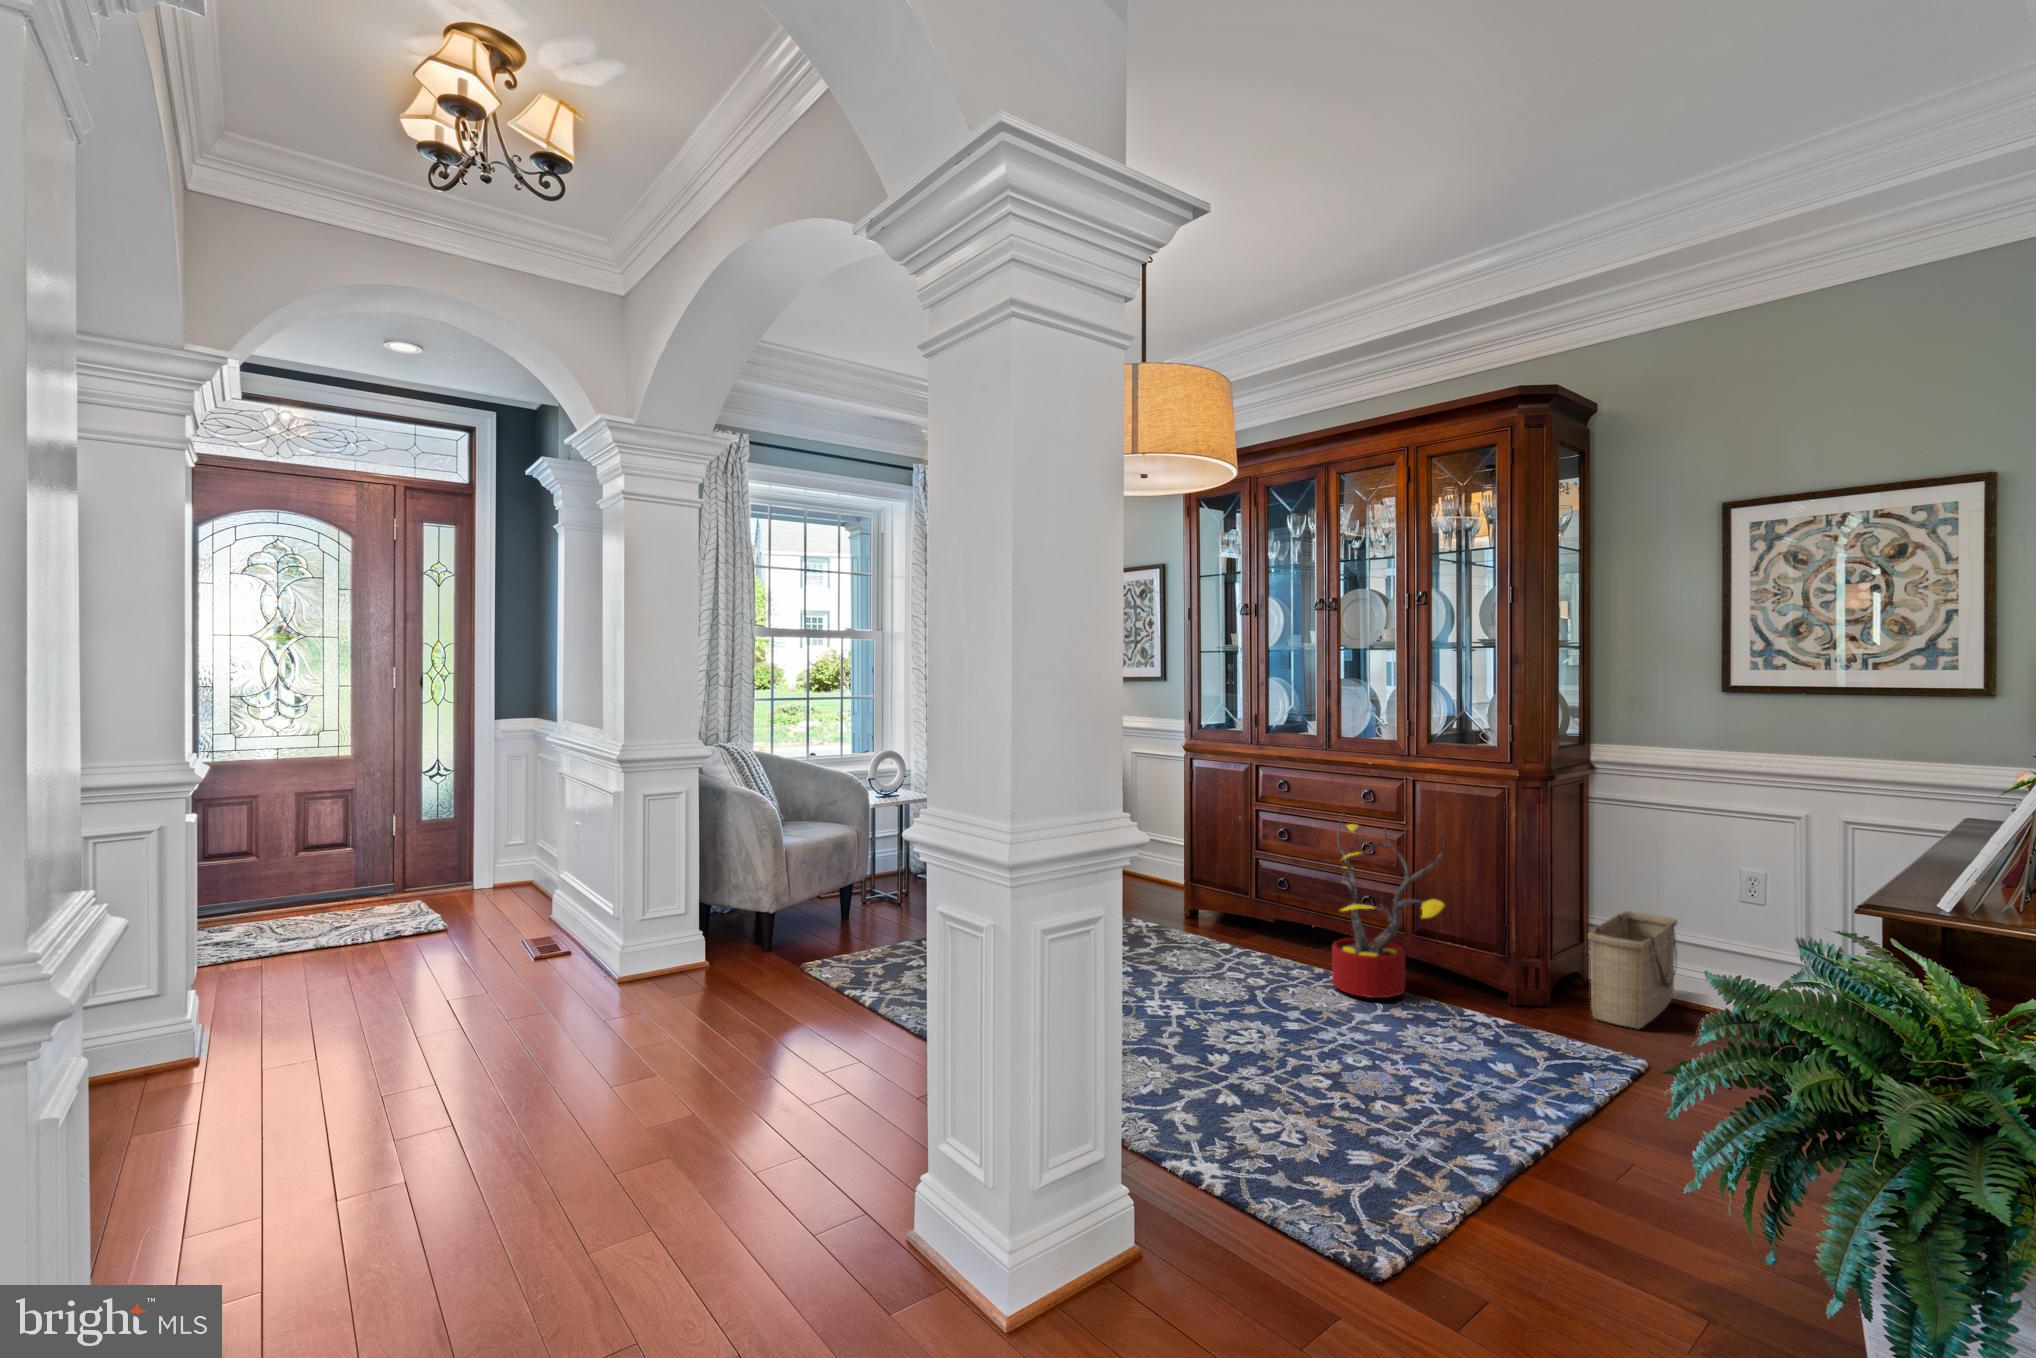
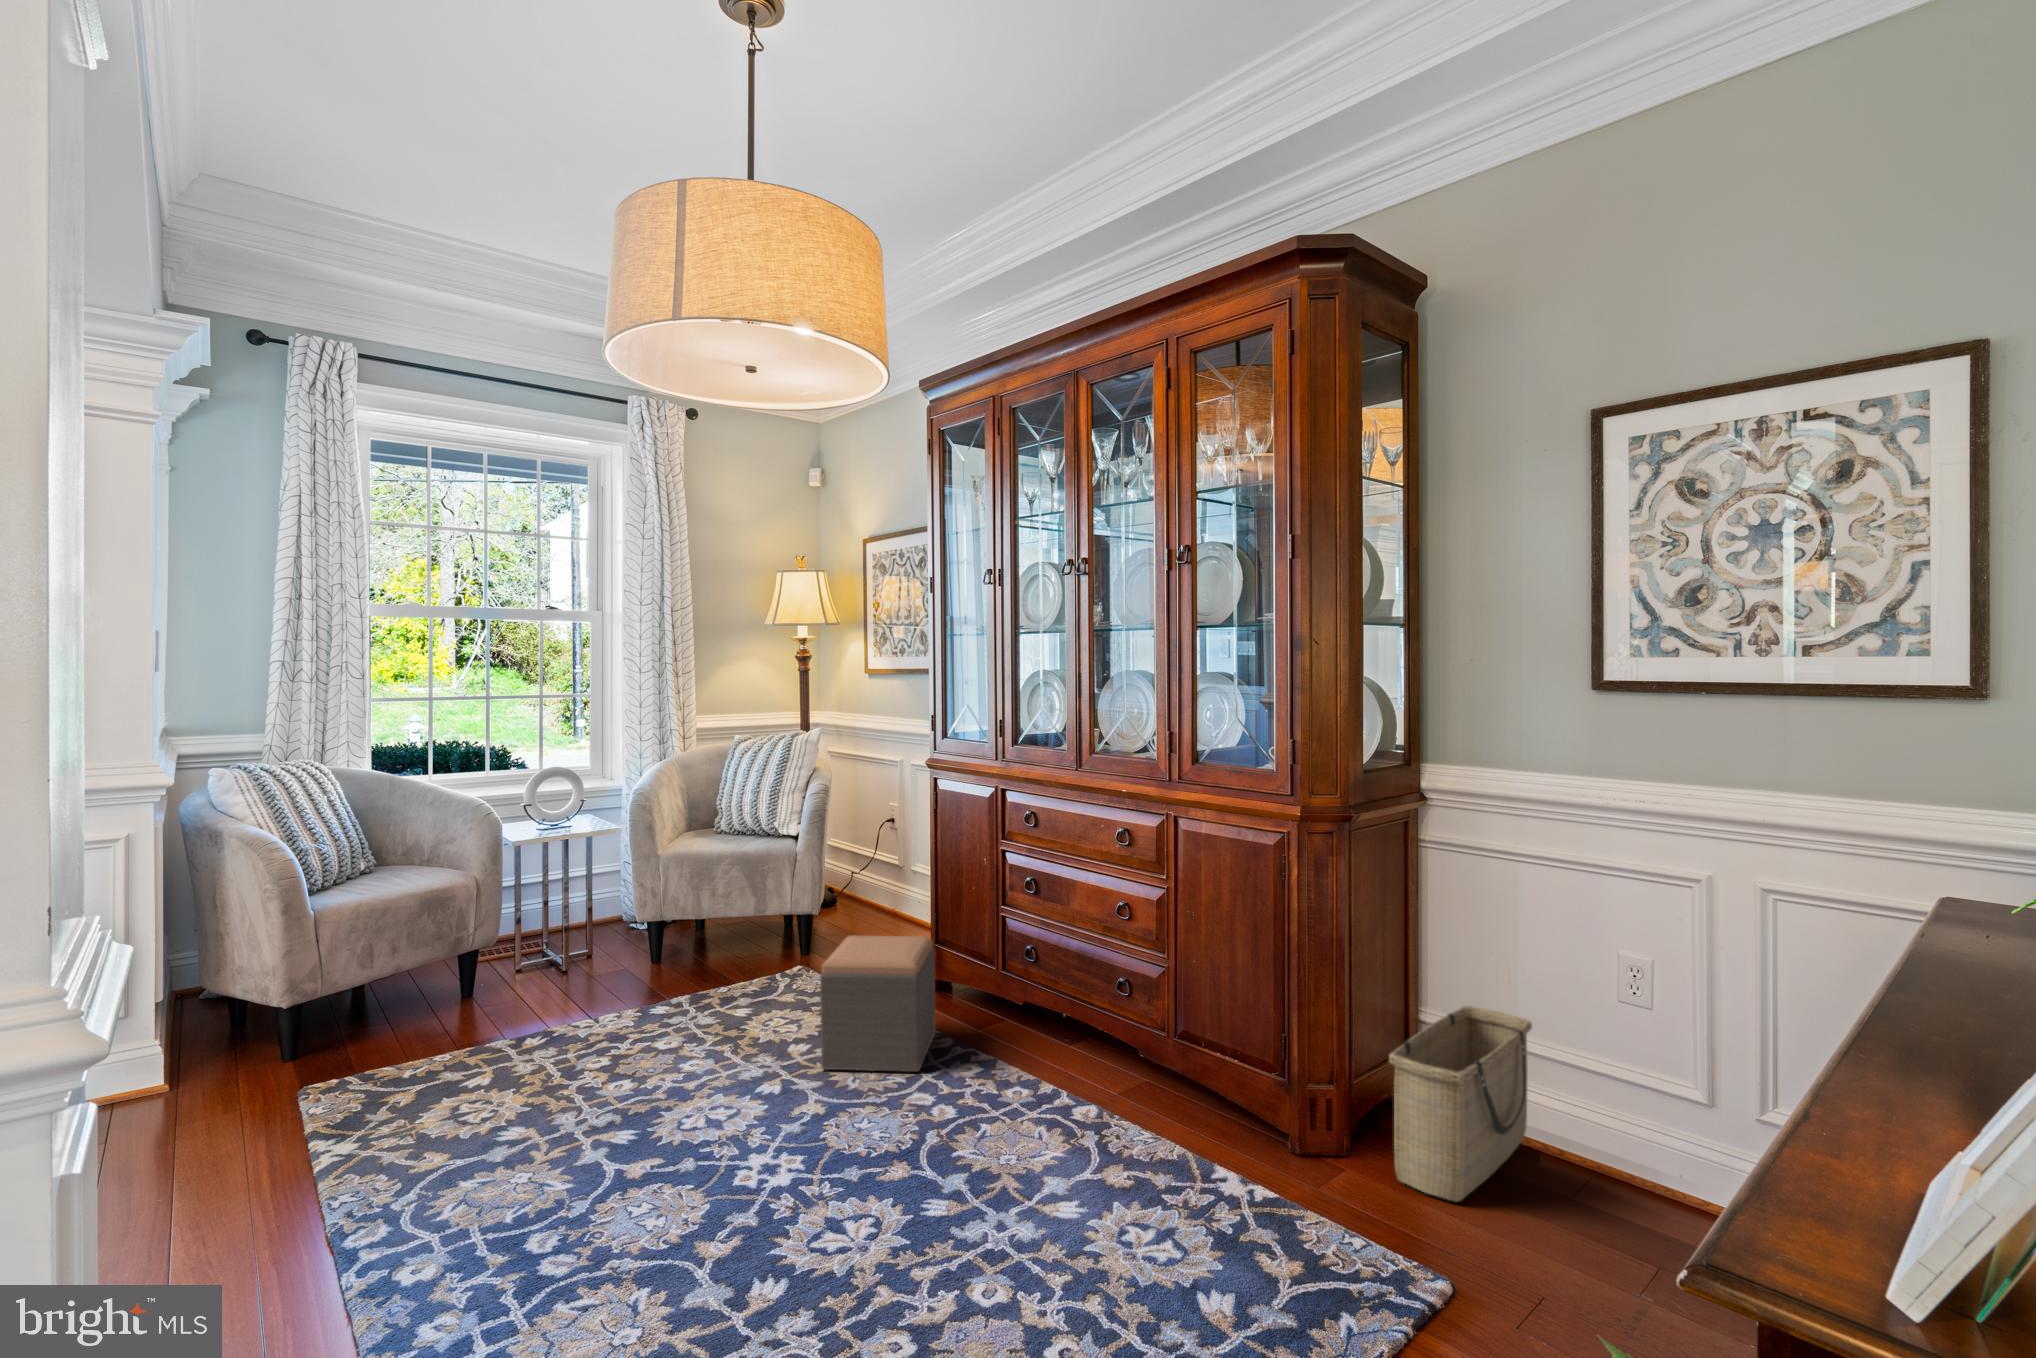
decorative plant: present [1332,814,1445,998] -> none [1043,863,1180,1145]
footstool: none [1150,867,1223,960] -> present [820,935,936,1072]

